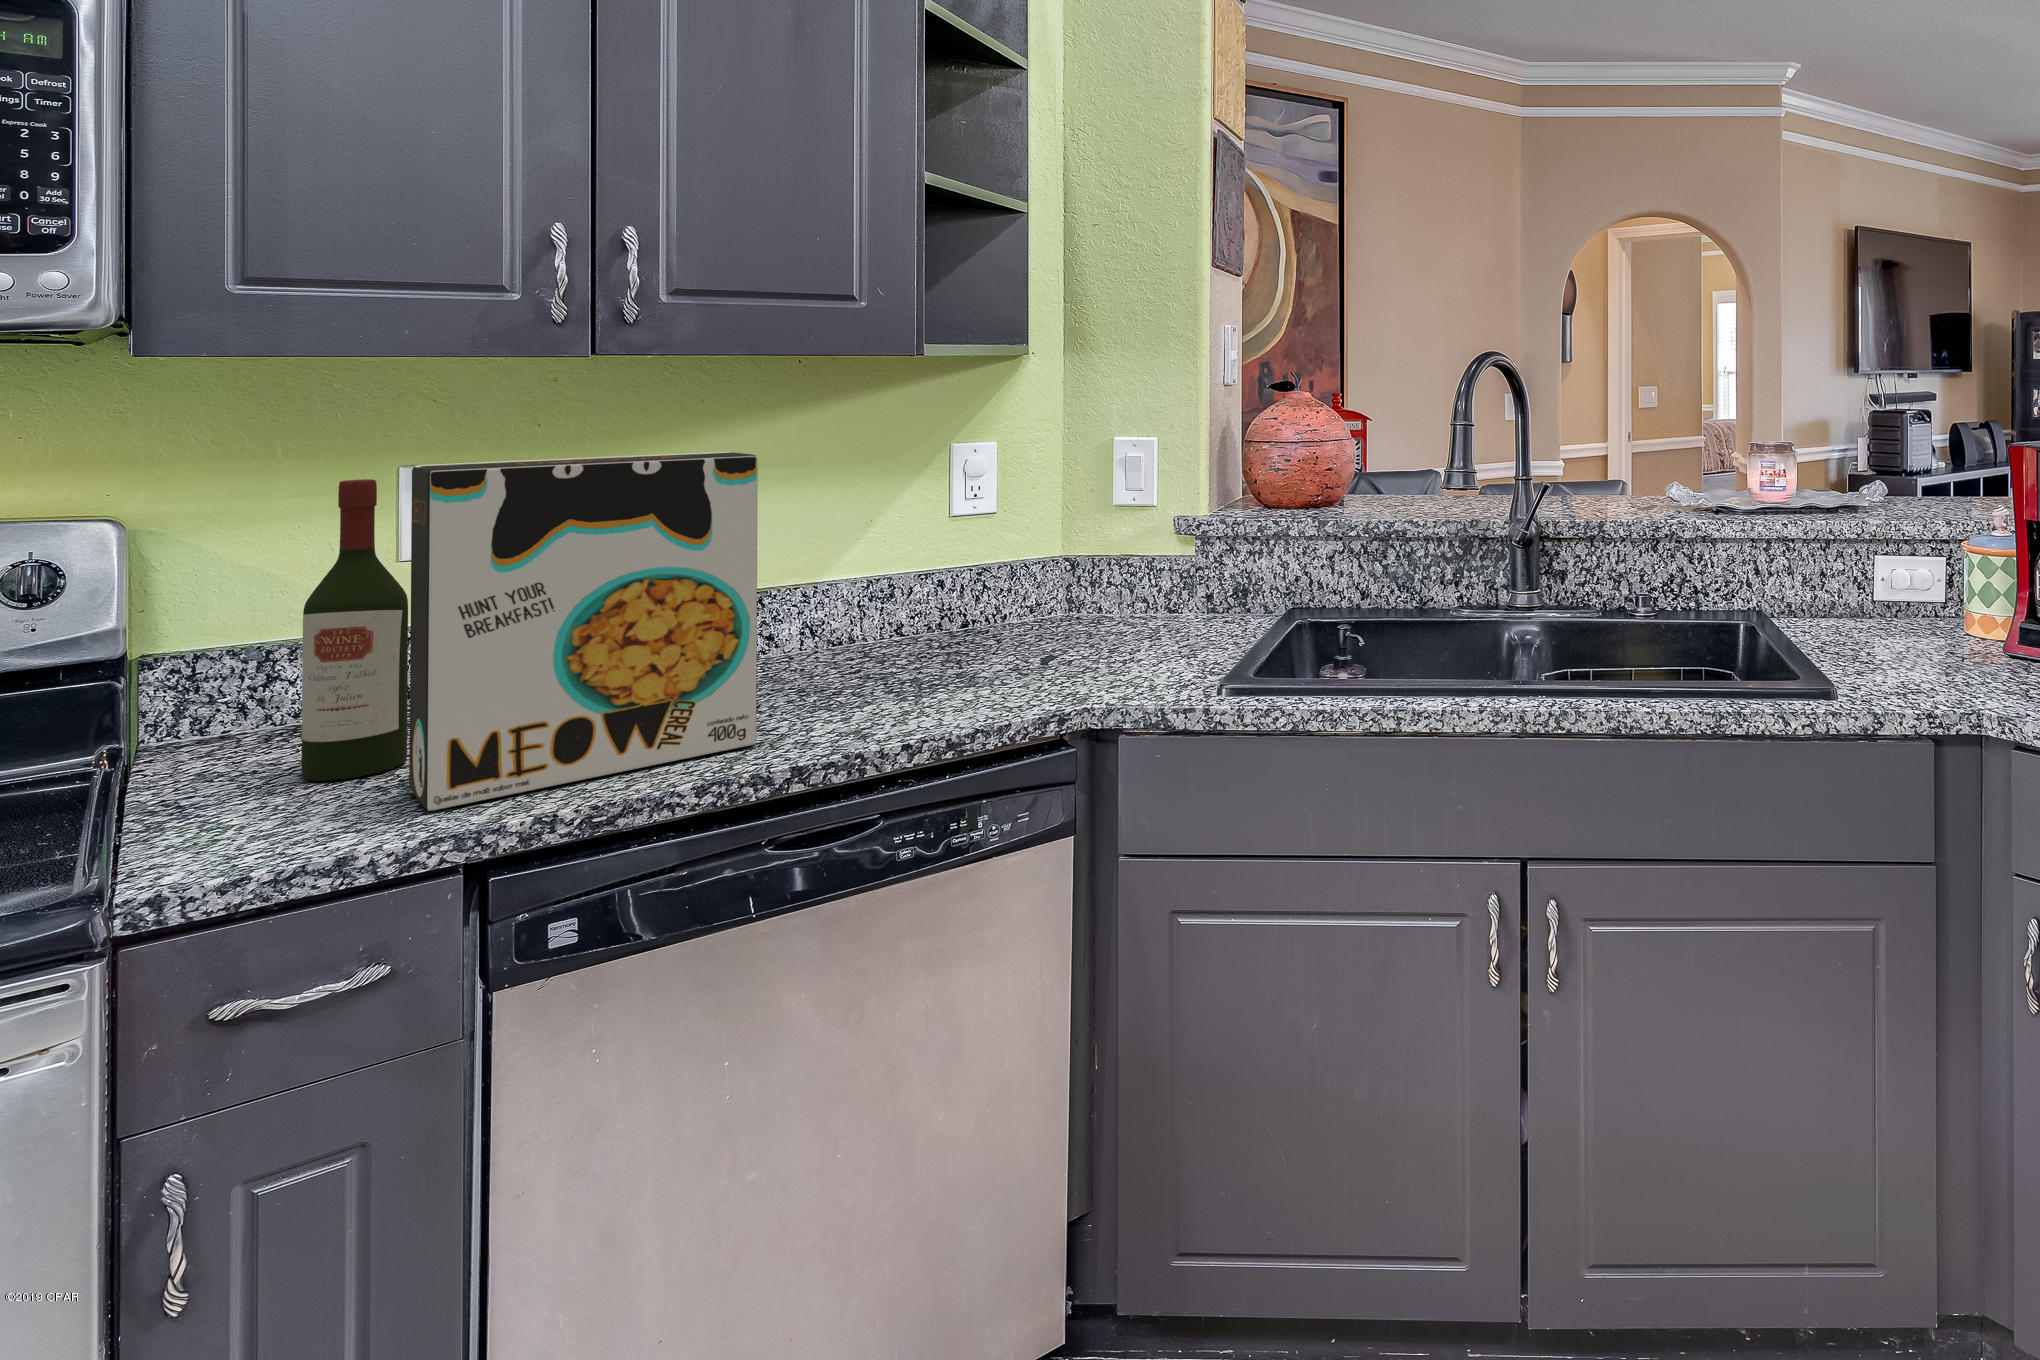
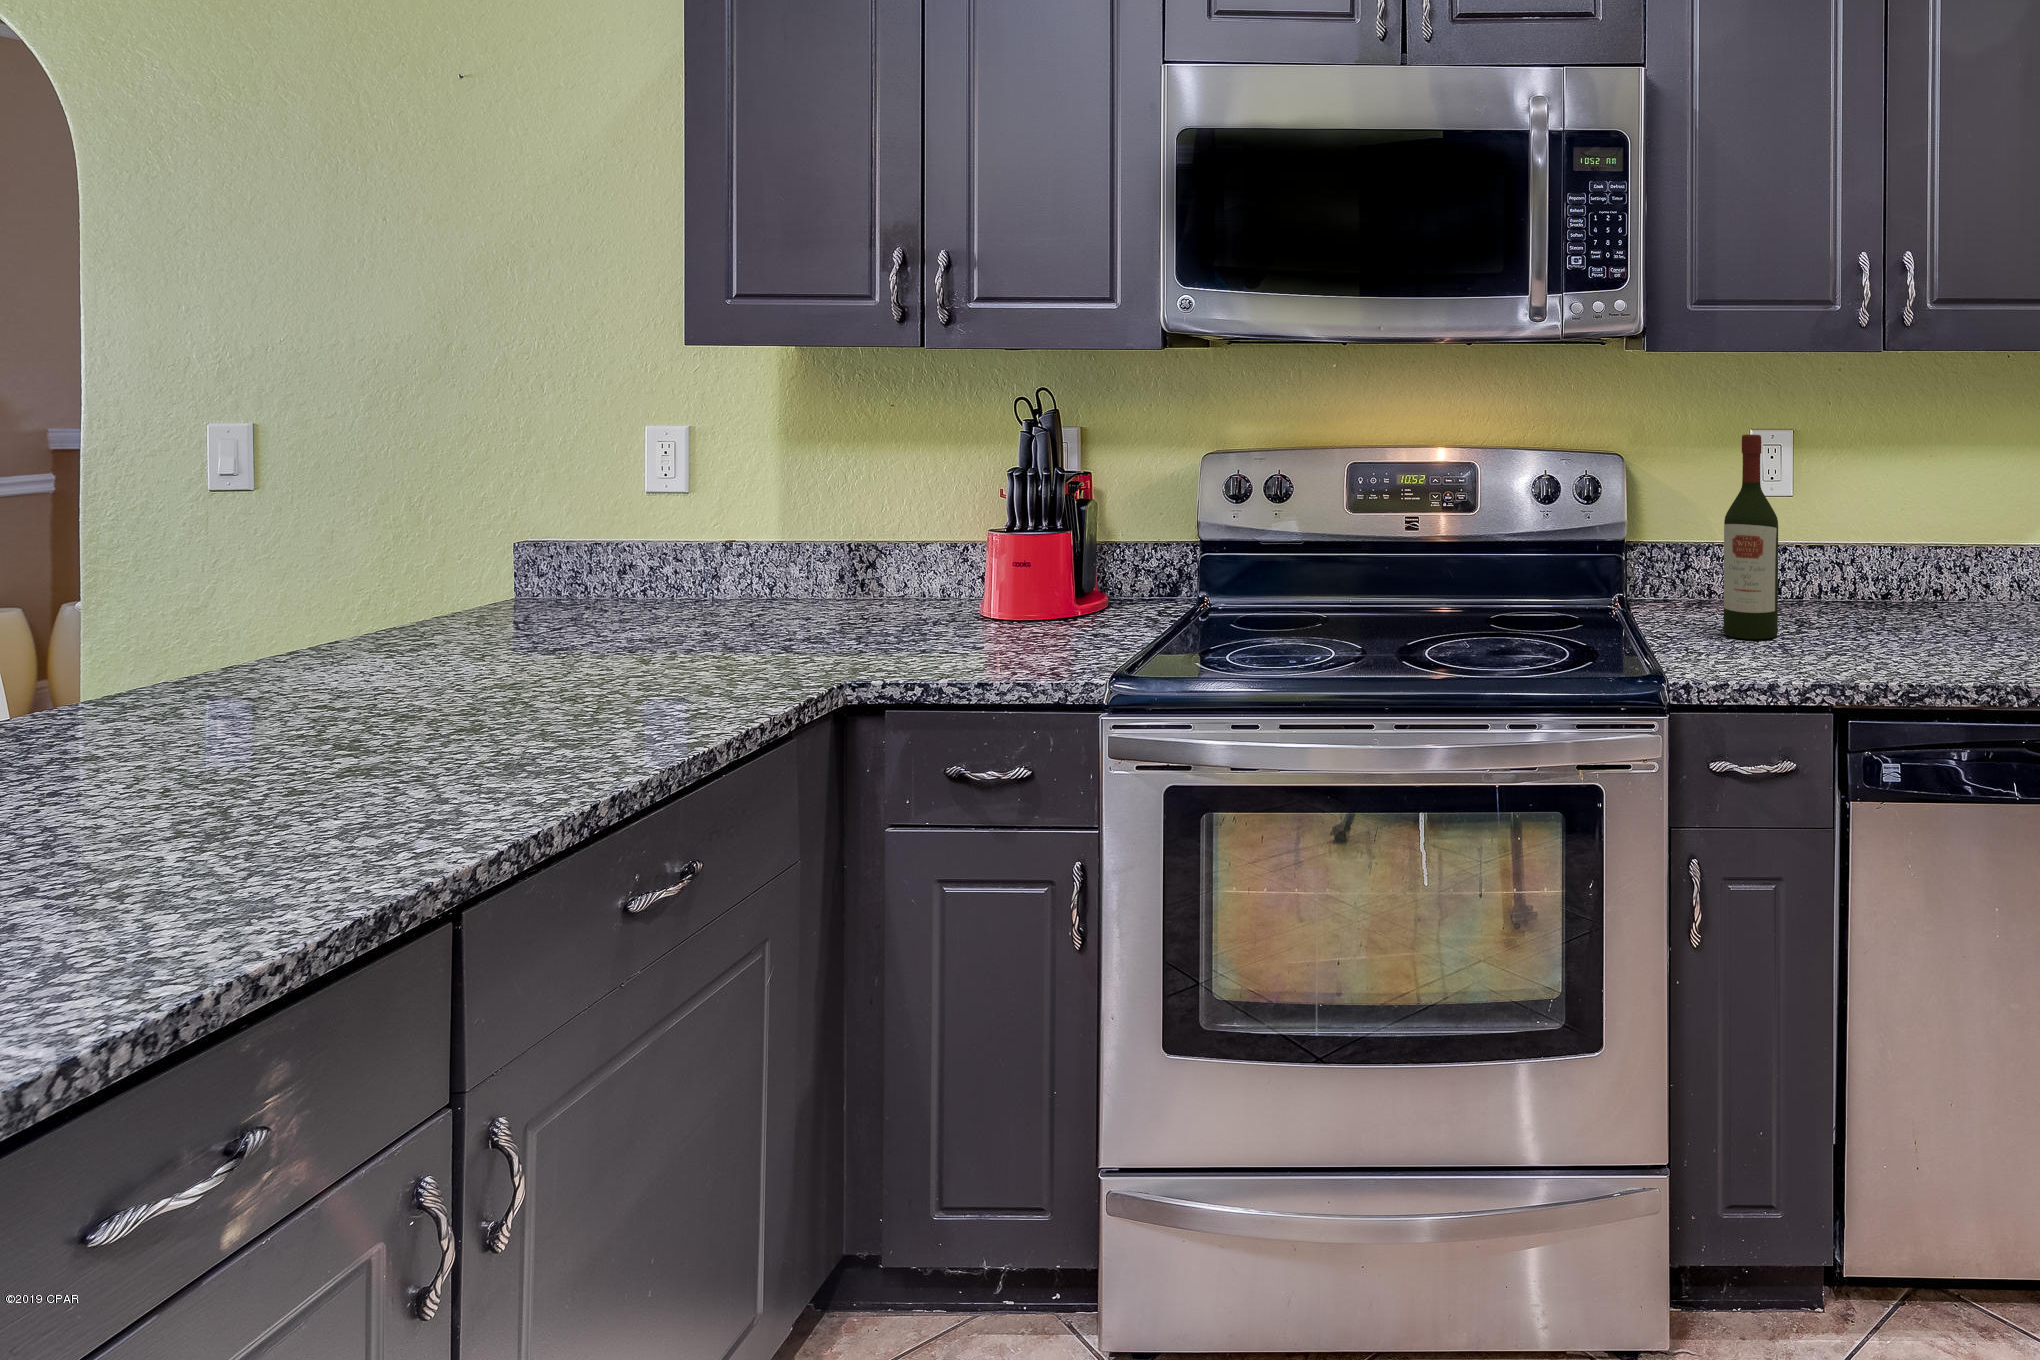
cereal box: present [409,452,758,811] -> none [1793,426,2013,668]

